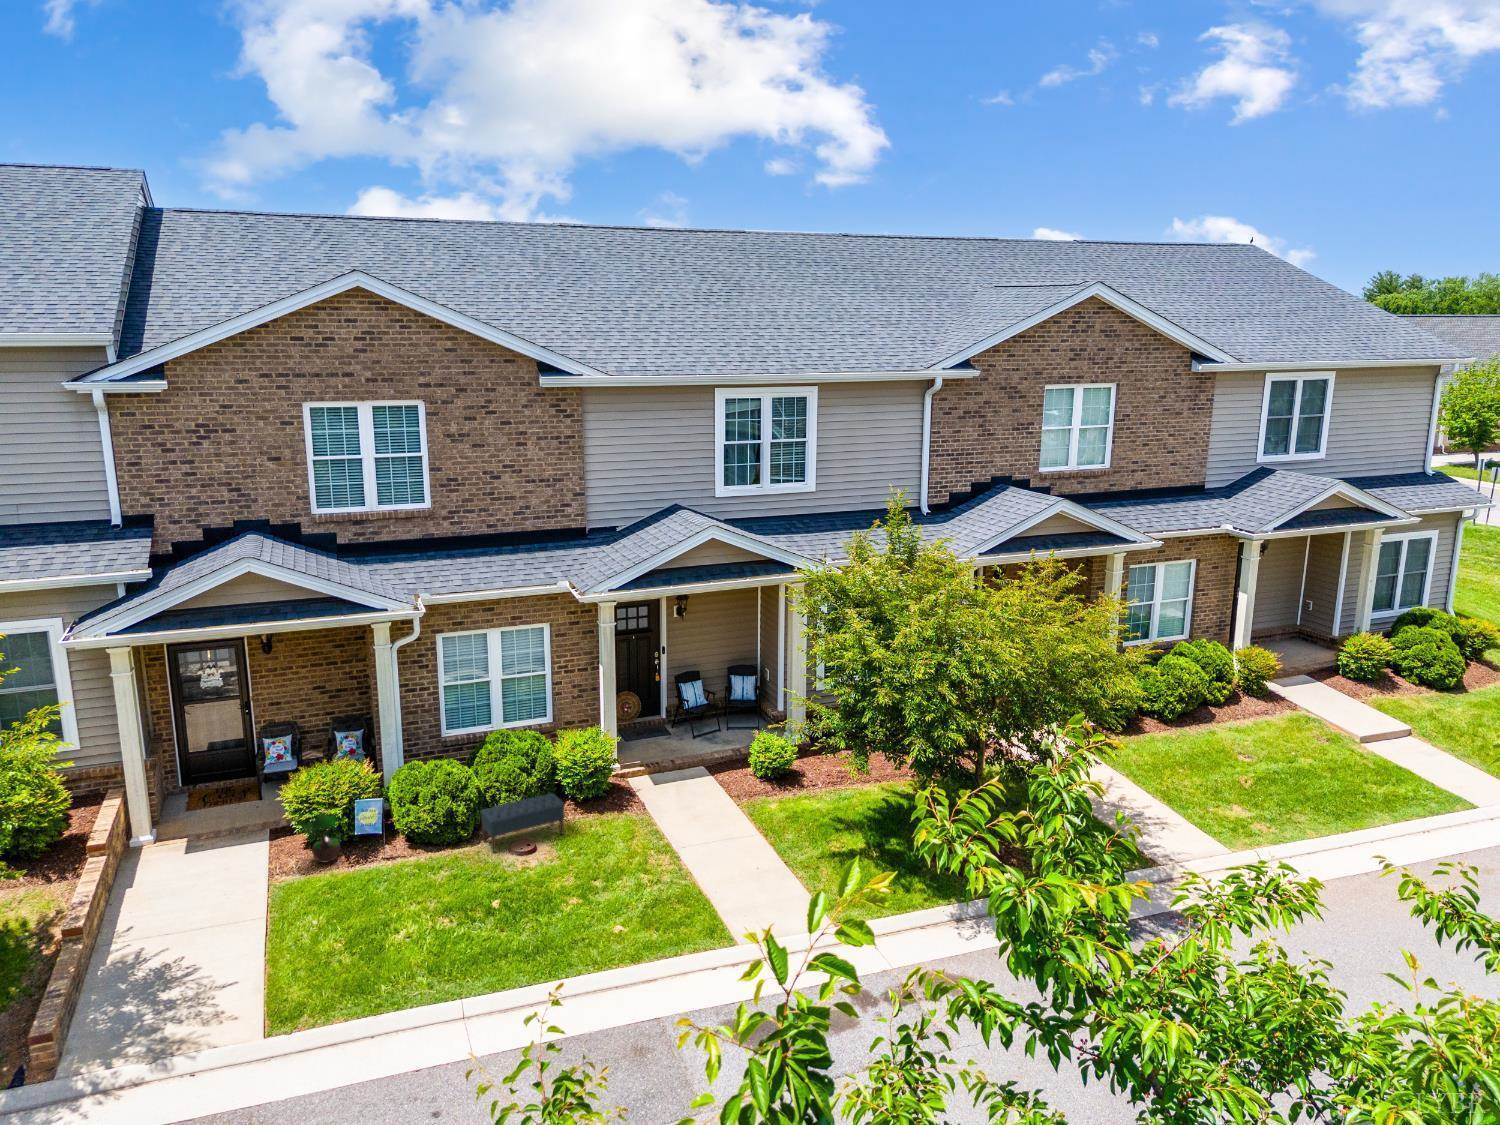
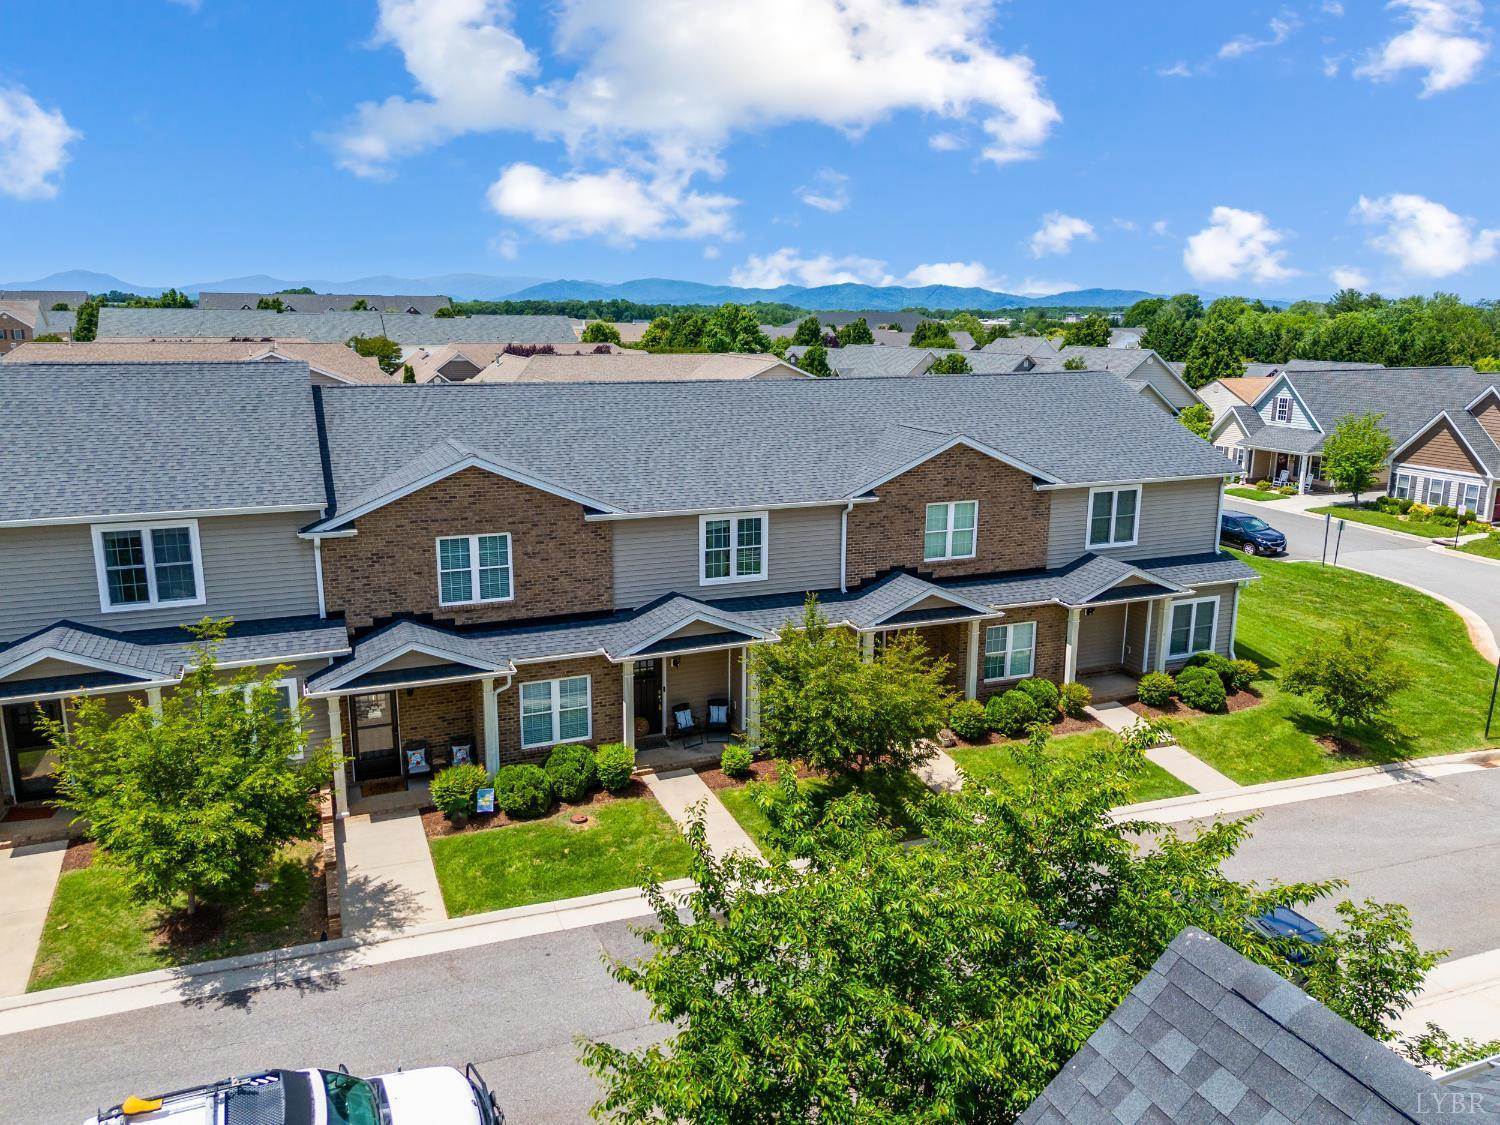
bench: present [480,793,565,853] -> none [552,785,604,822]

